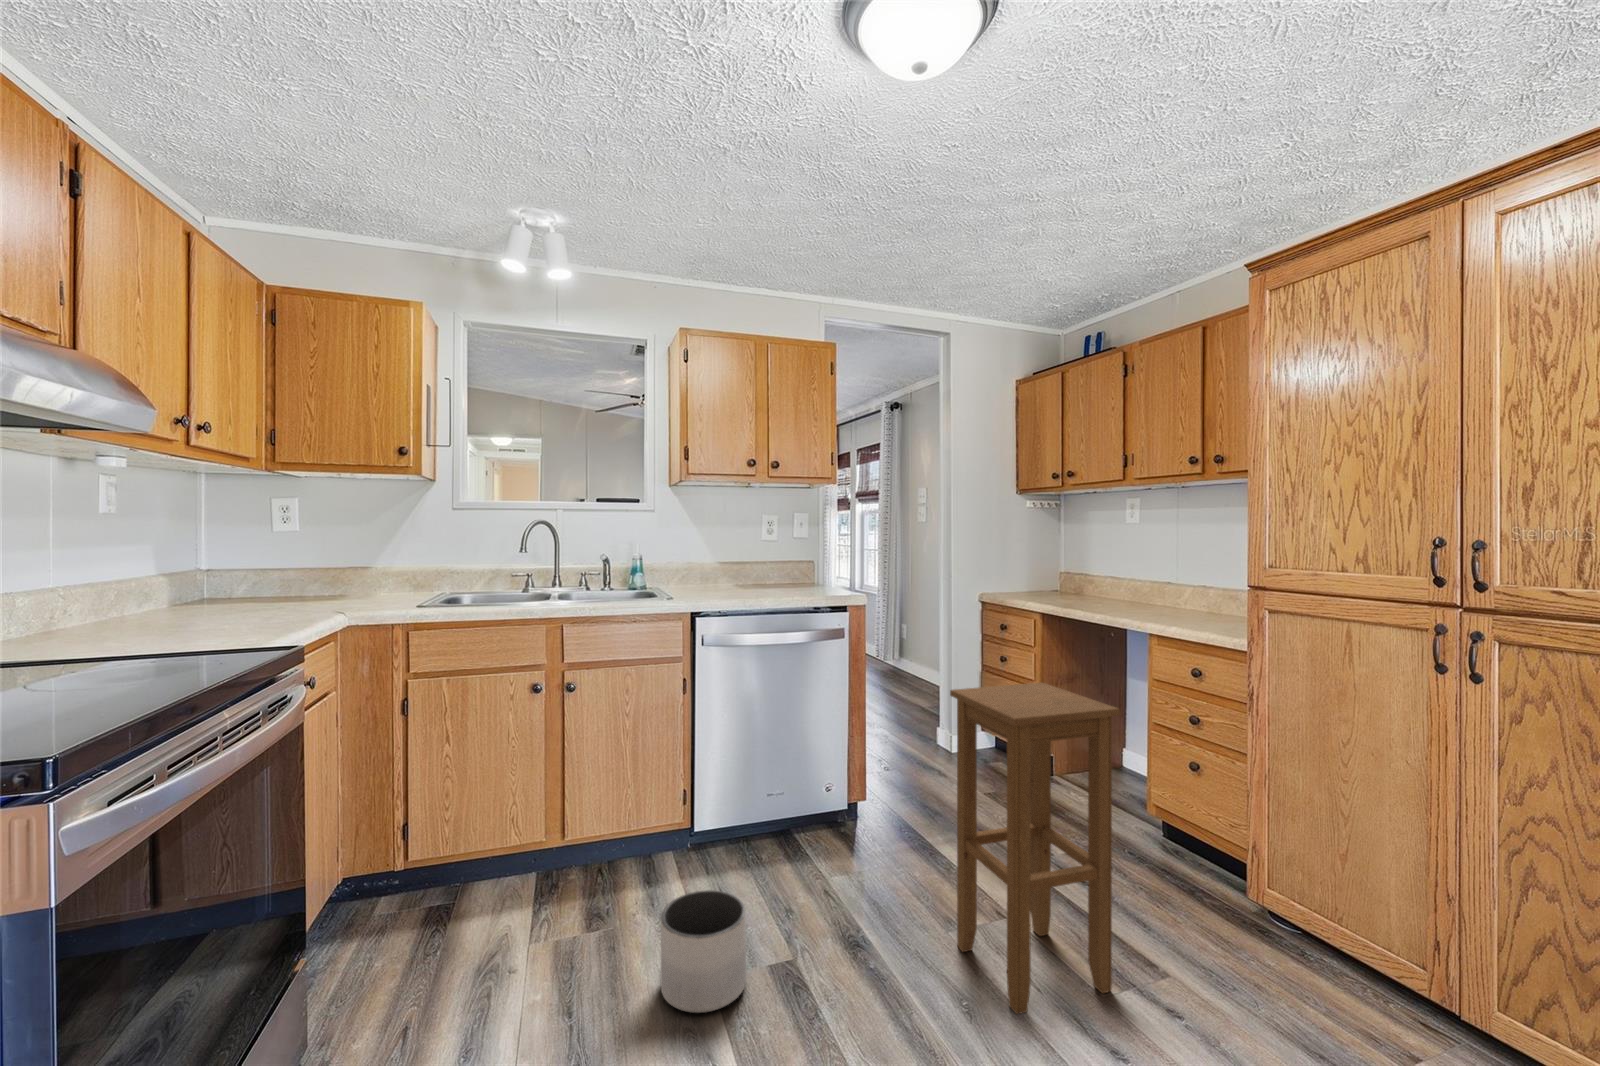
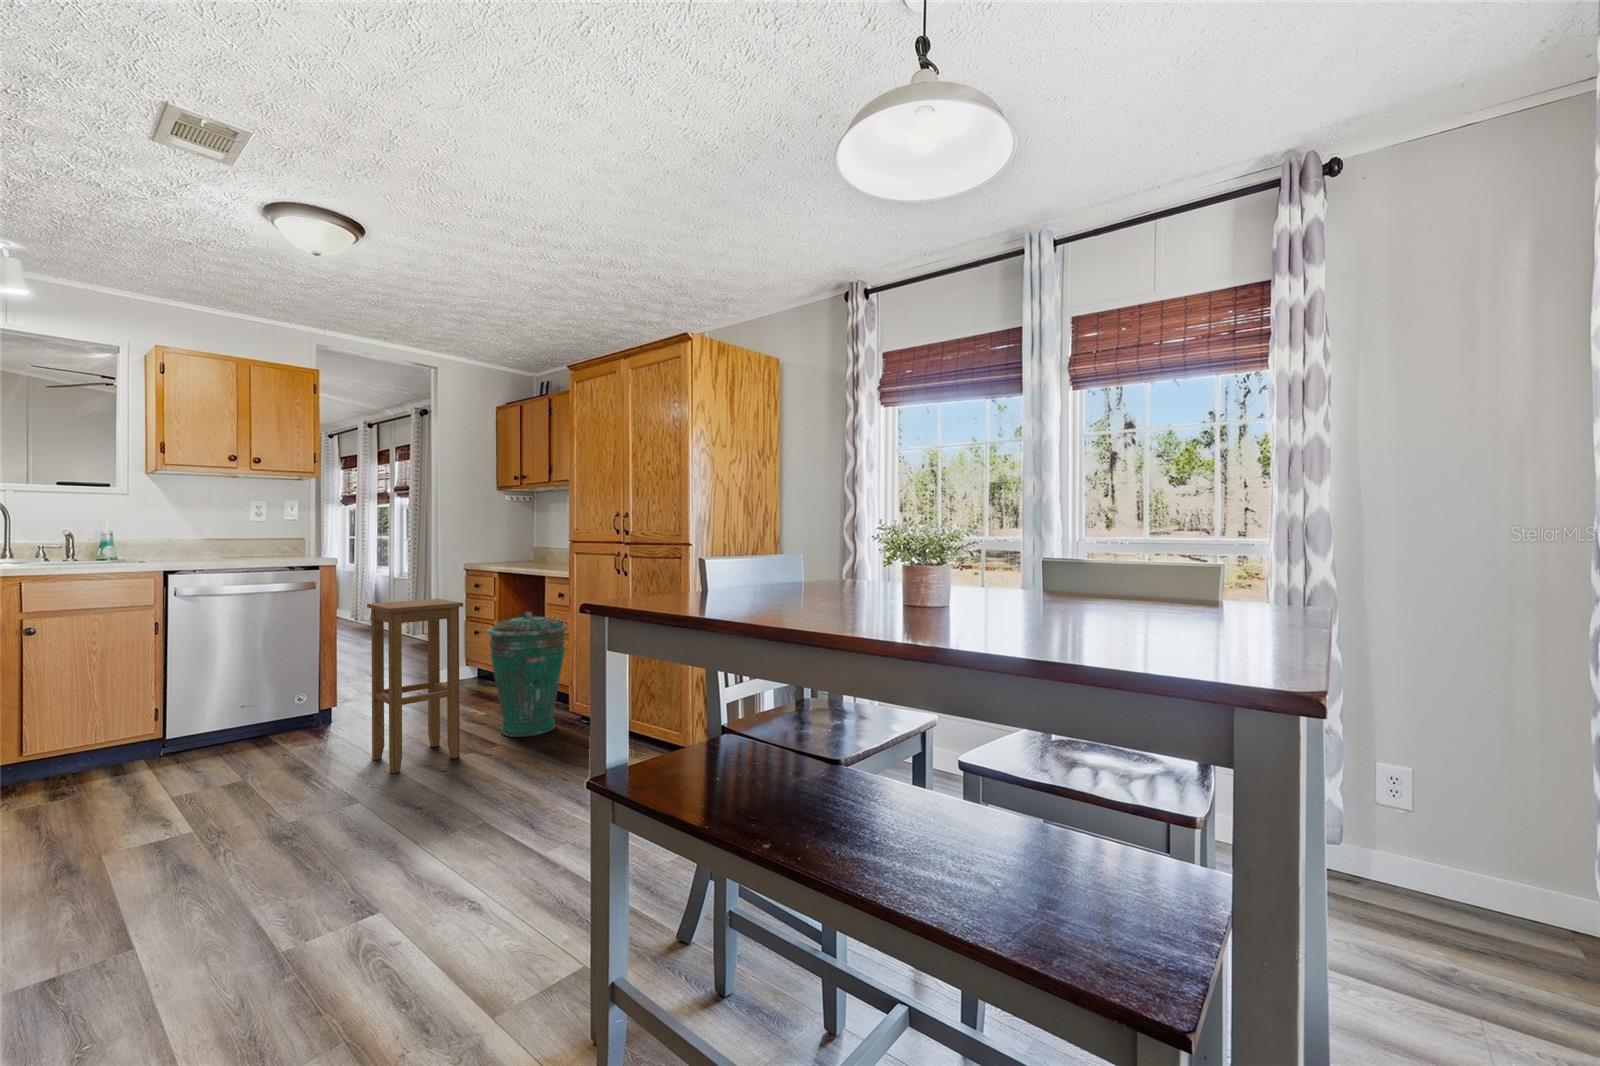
trash can: none [1110,714,1264,950] -> present [487,612,567,737]
planter: present [660,890,746,1013] -> none [120,745,197,813]

